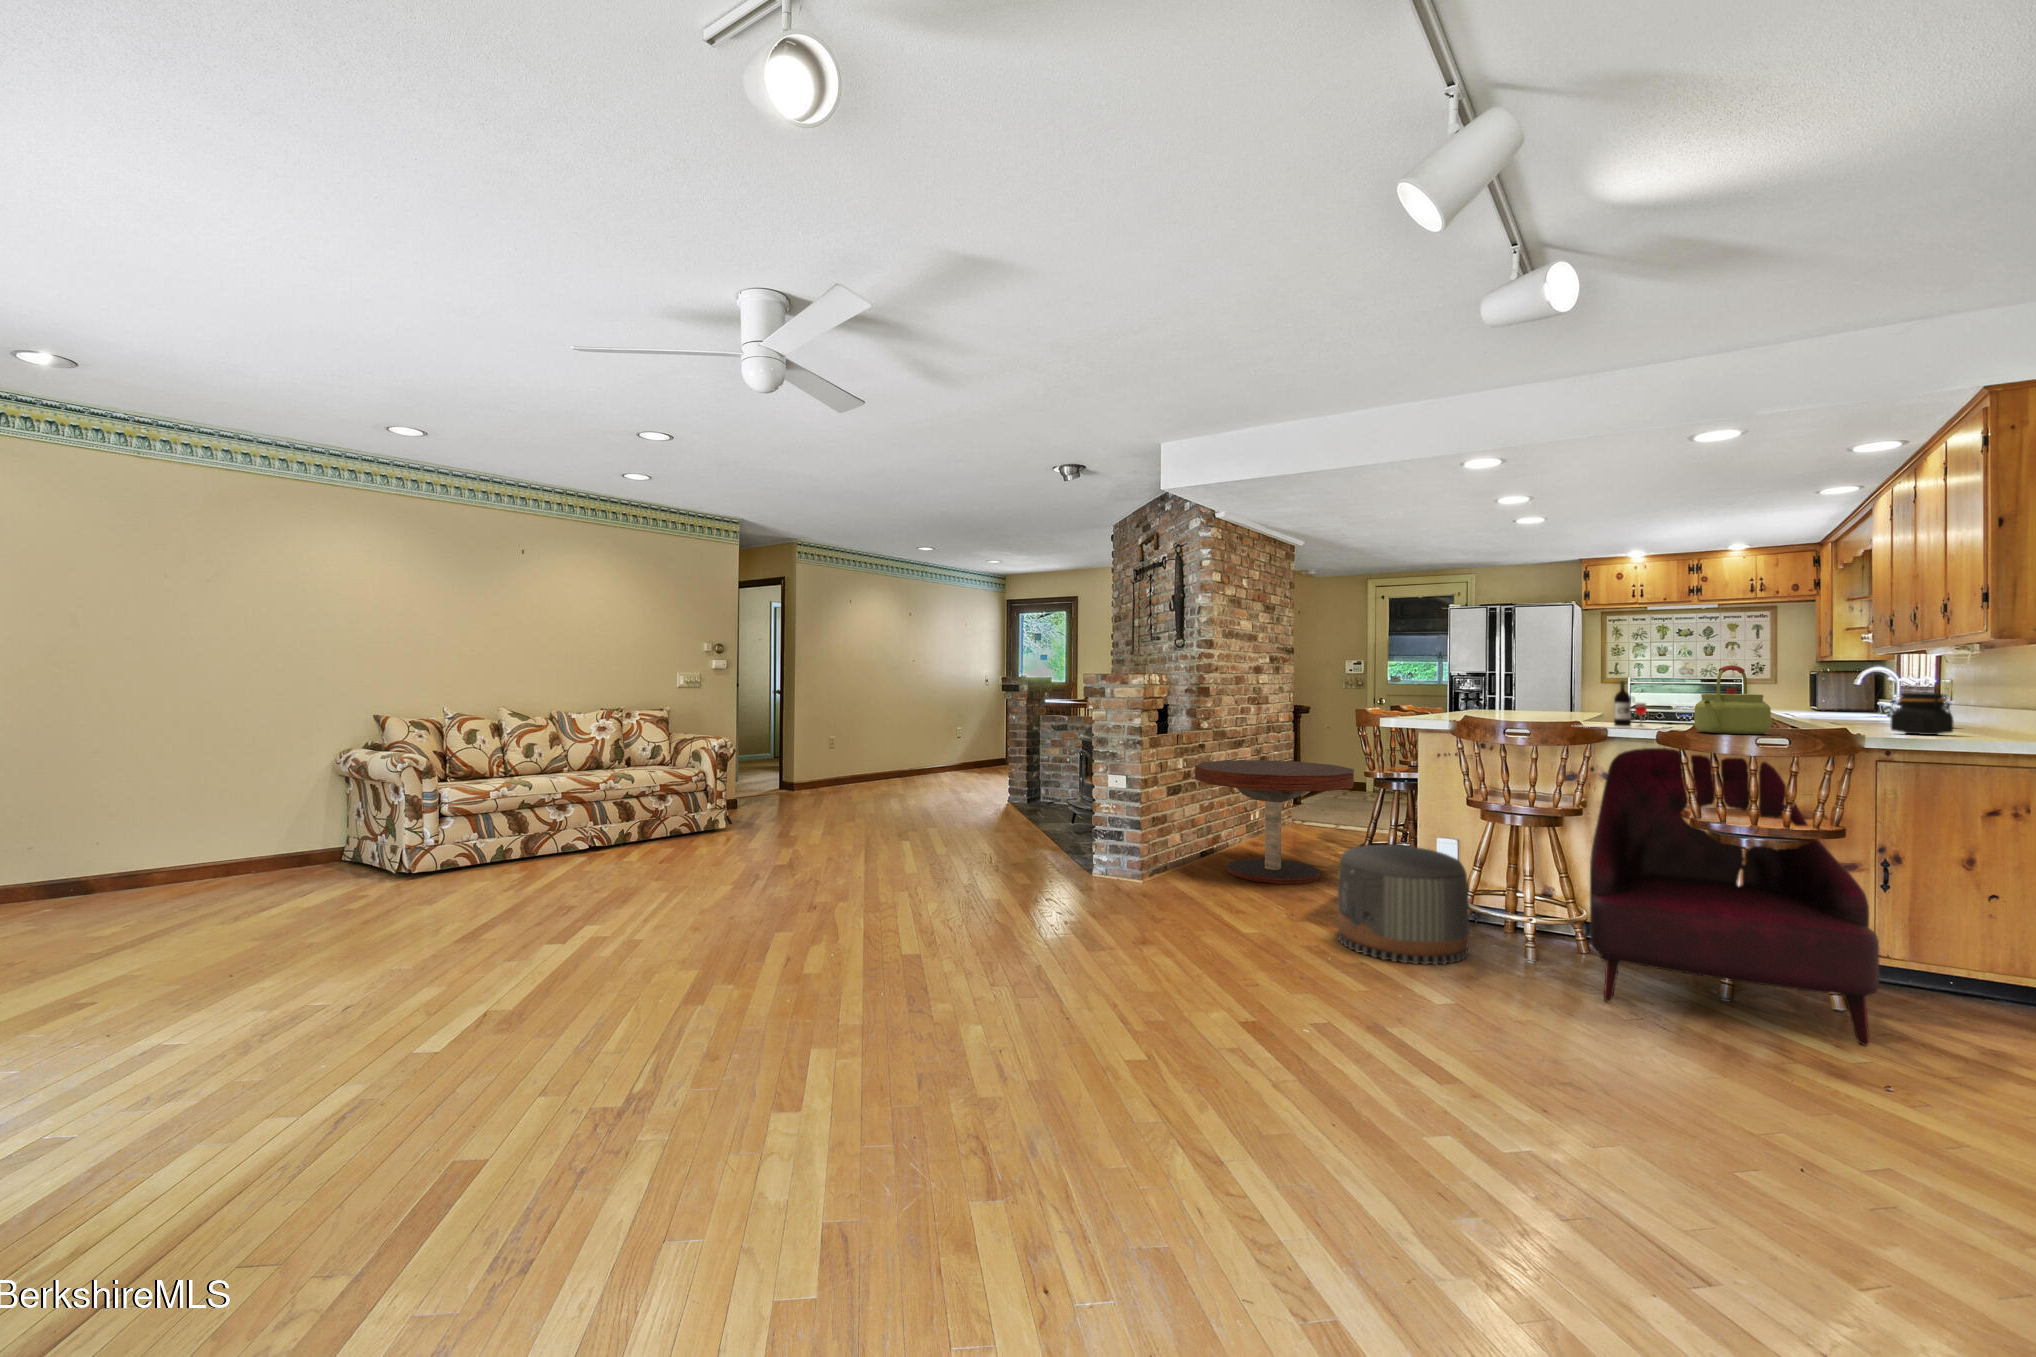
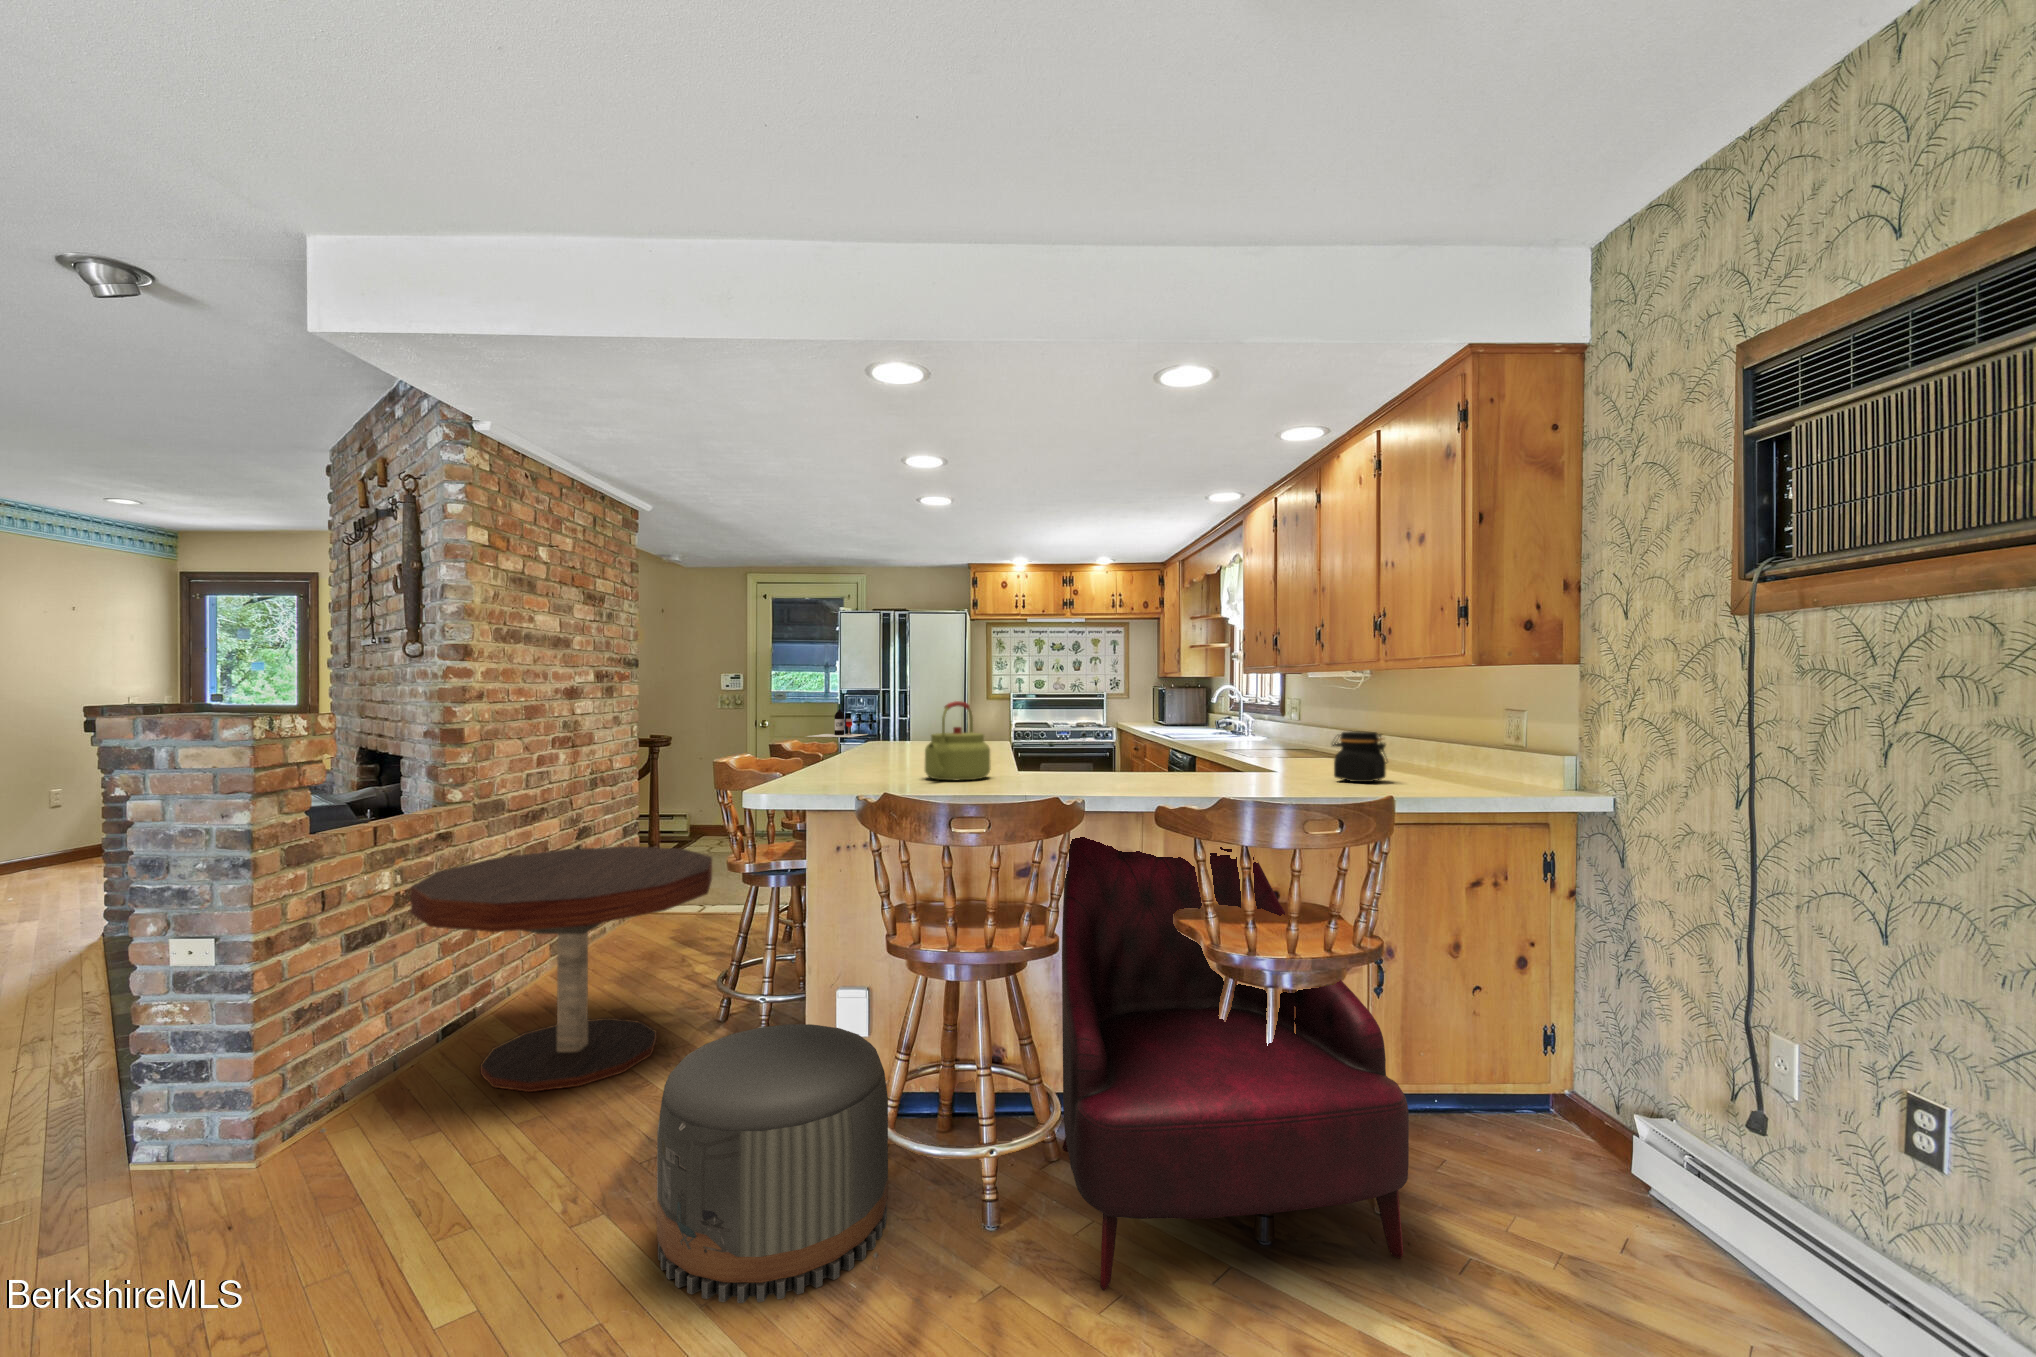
kettle: present [1694,665,1771,734] -> present [925,701,991,781]
wine bottle: present [1580,681,1662,729] -> present [808,704,867,737]

